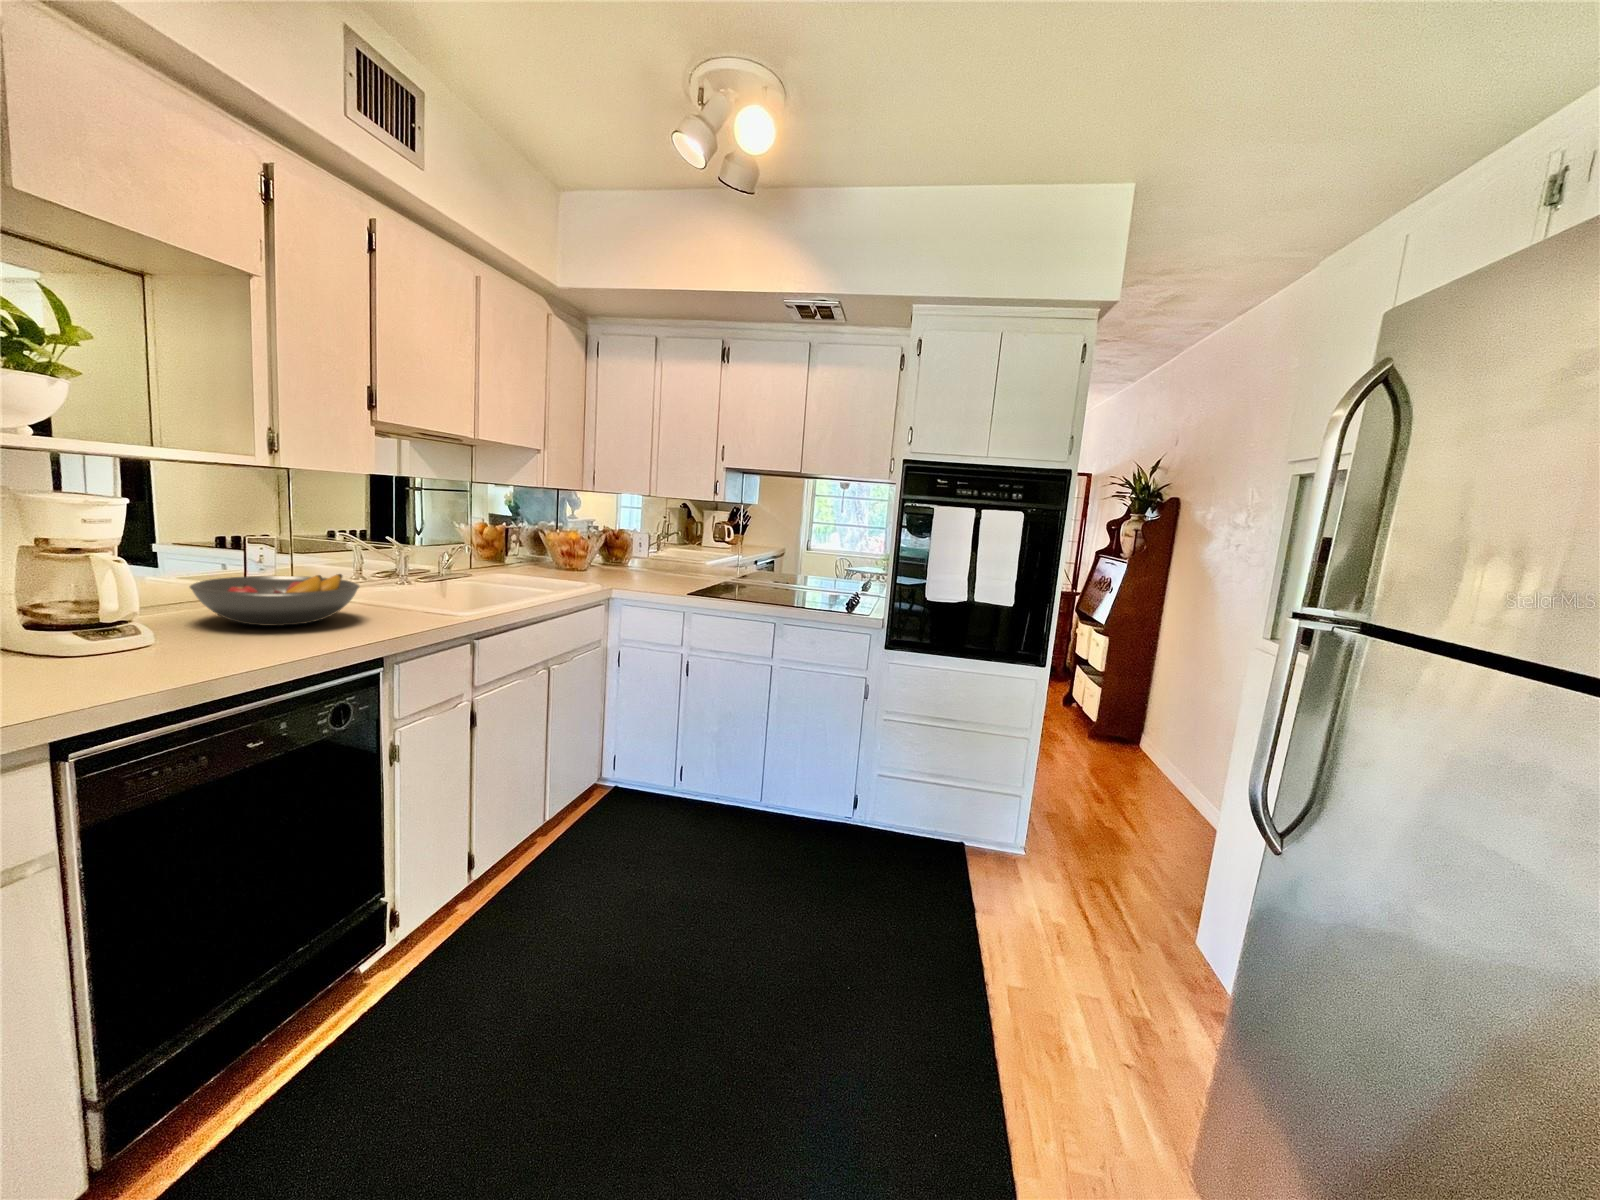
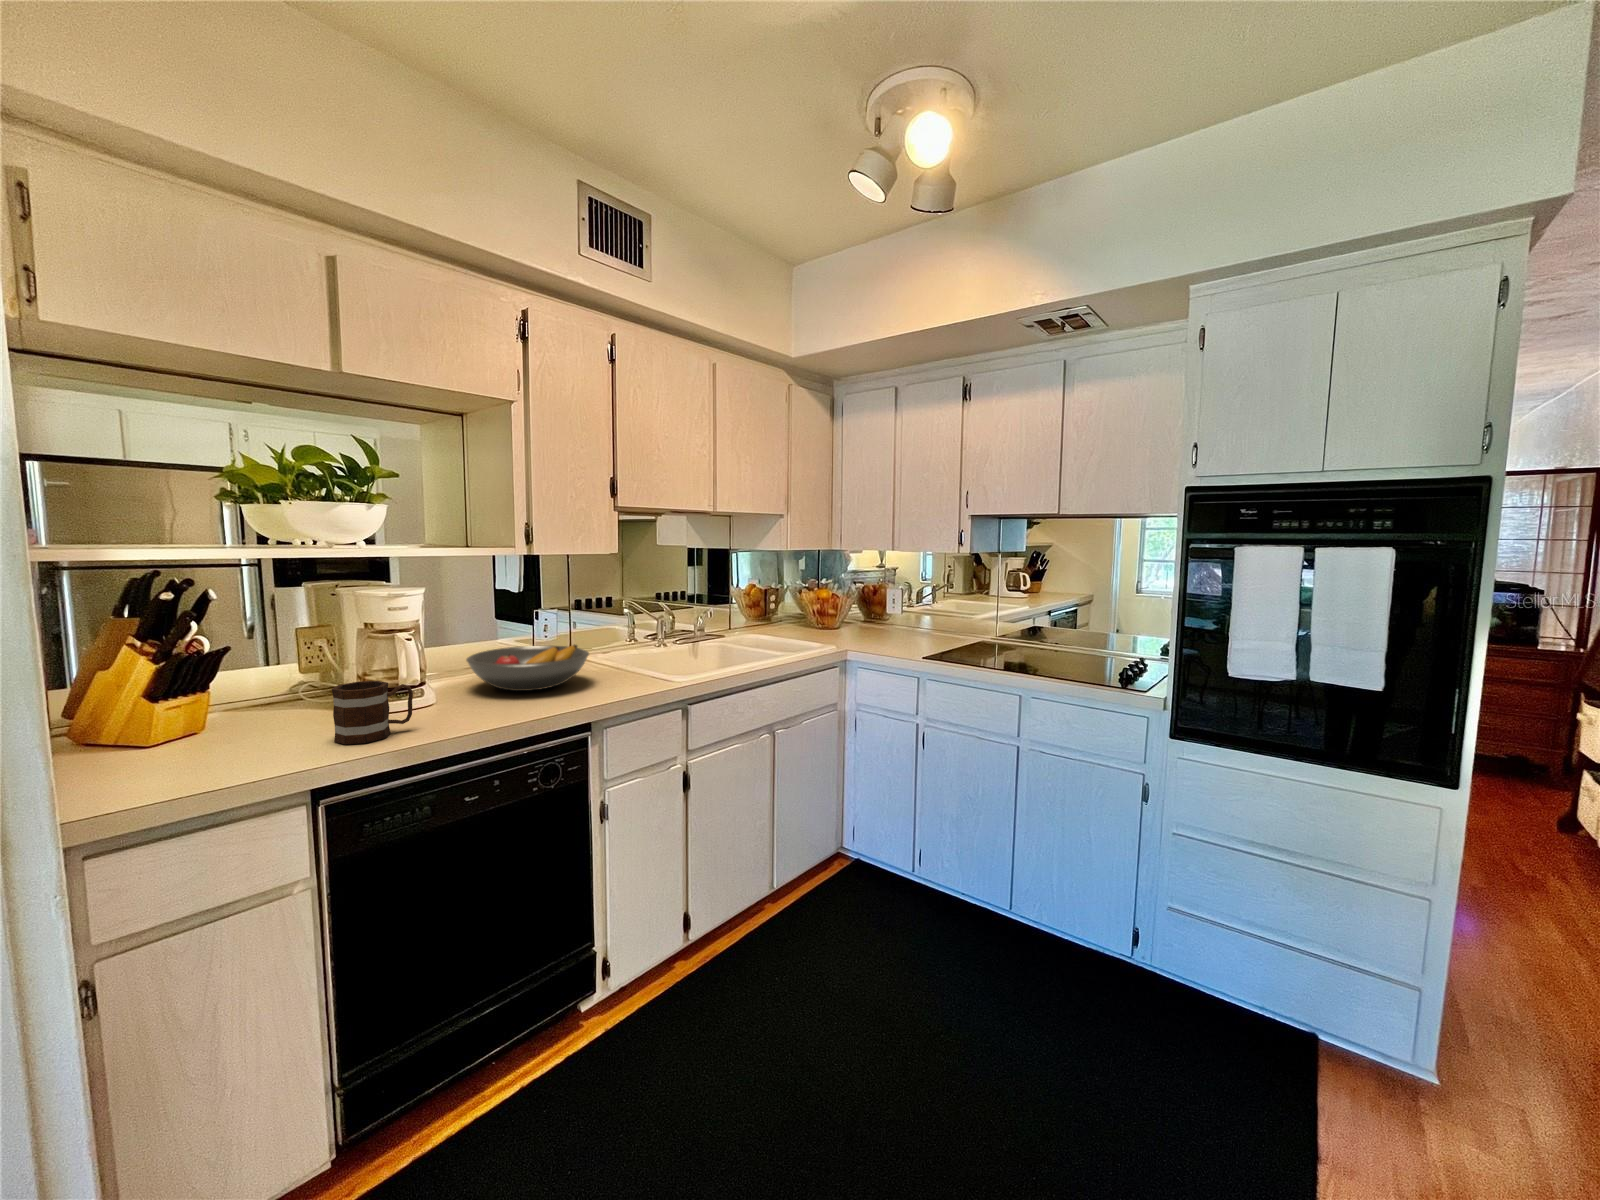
mug: none [62,606,175,684] -> present [332,681,413,744]

